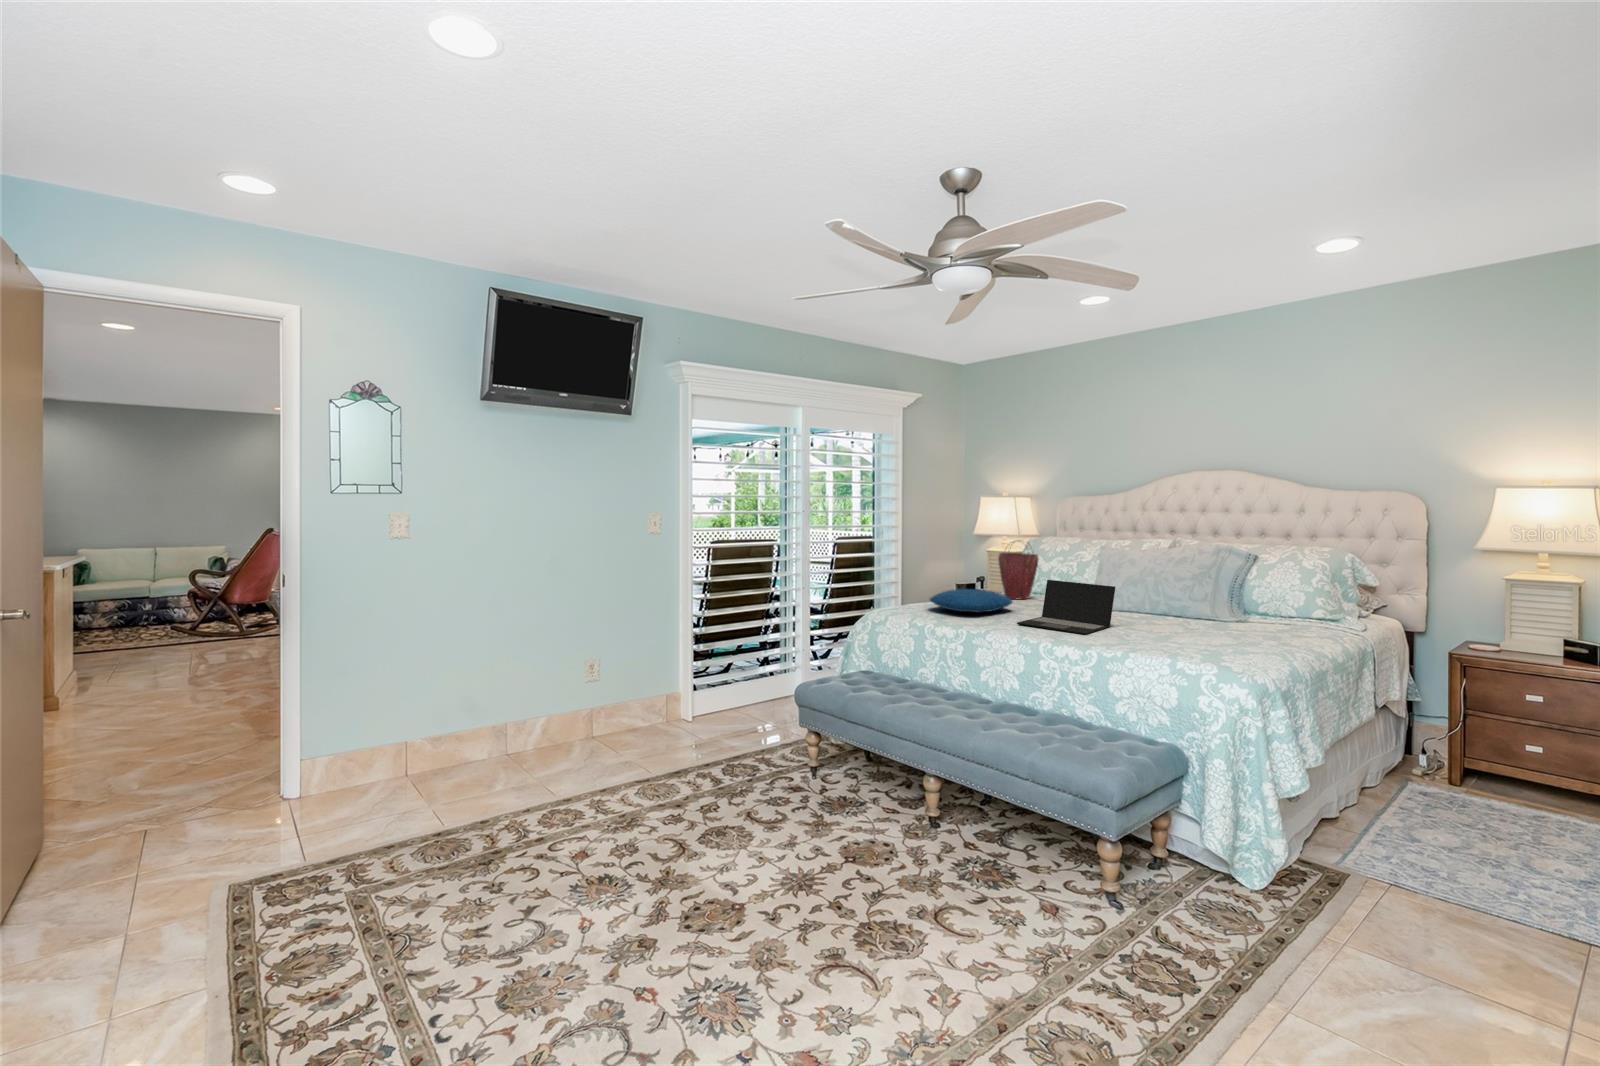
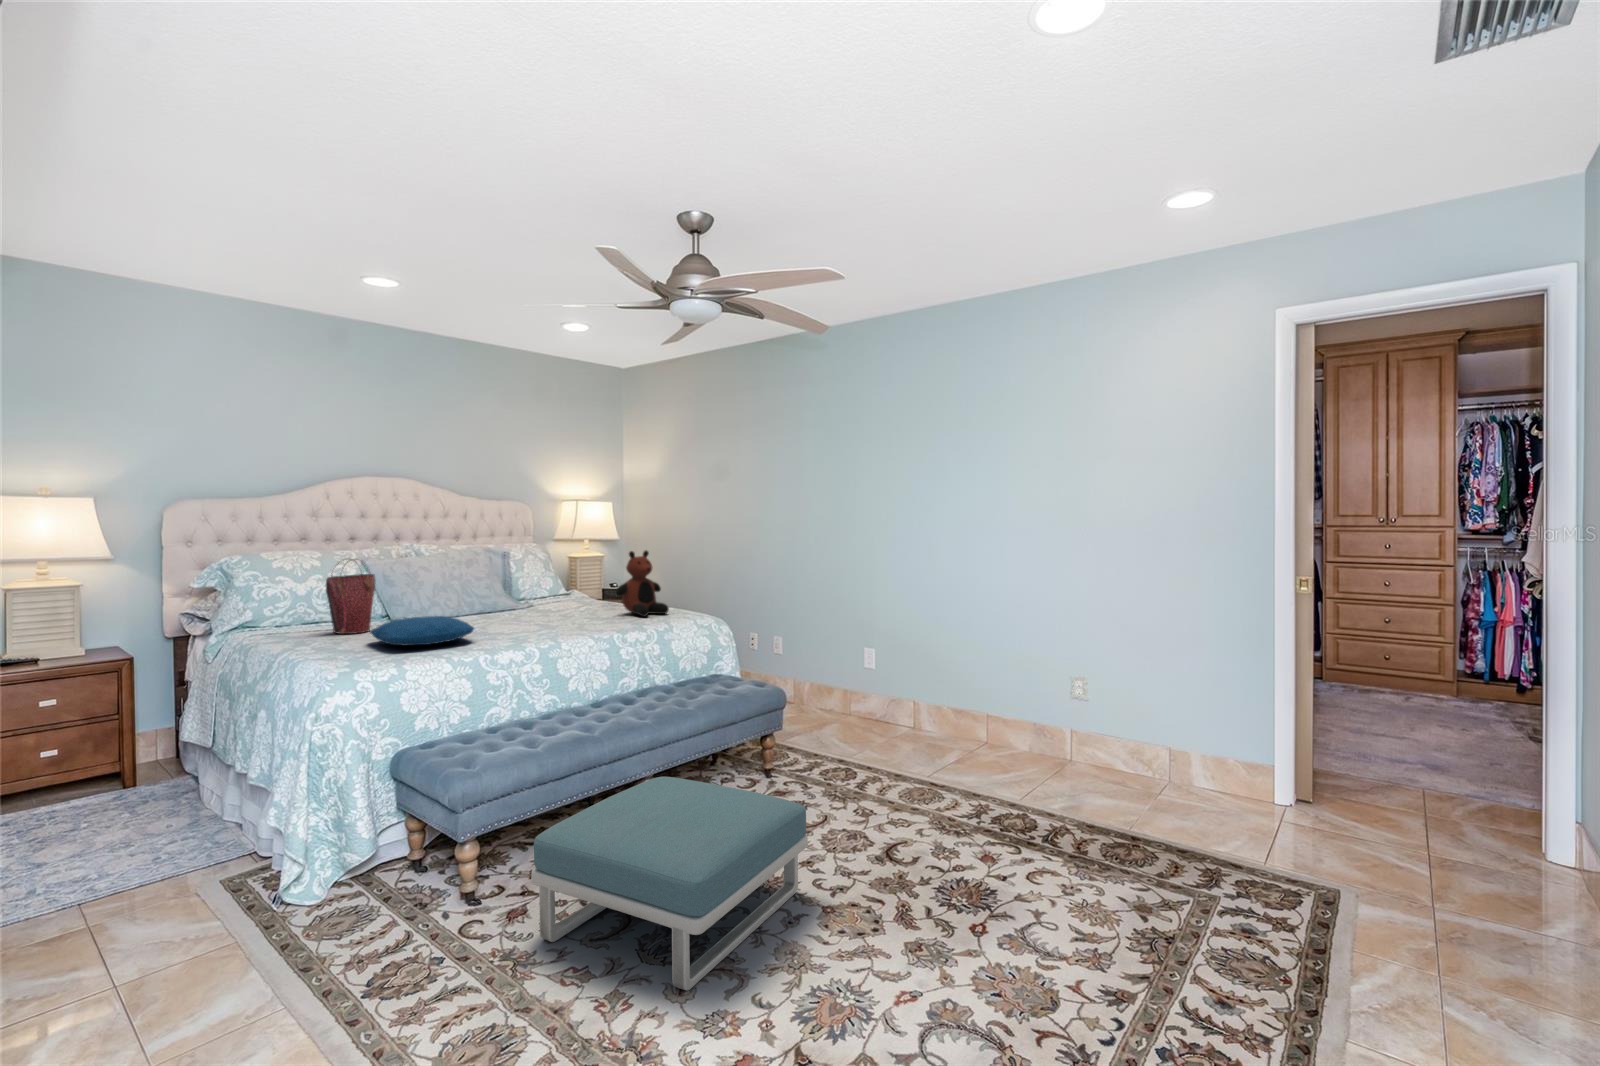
teddy bear: none [1156,561,1234,652] -> present [616,550,669,616]
laptop: present [1017,580,1115,634] -> none [493,584,591,634]
footstool: none [649,726,867,890] -> present [531,777,808,991]

